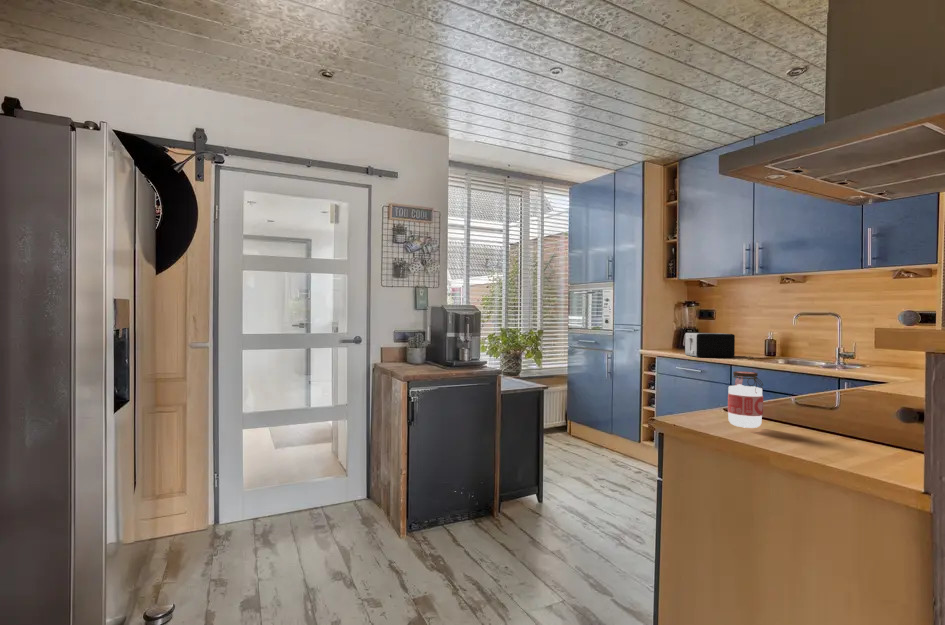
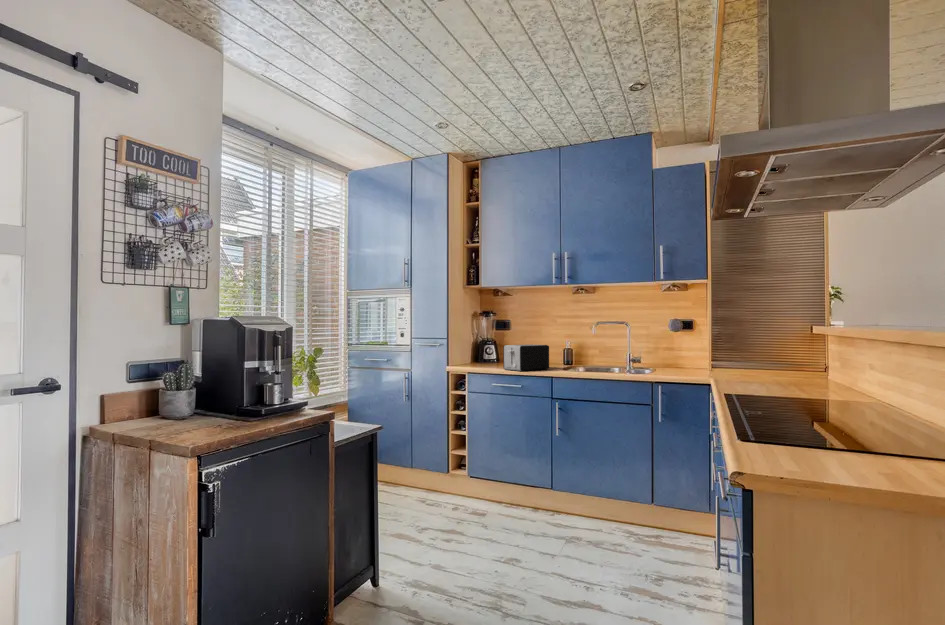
jar: present [728,371,763,428] -> none [850,402,908,481]

